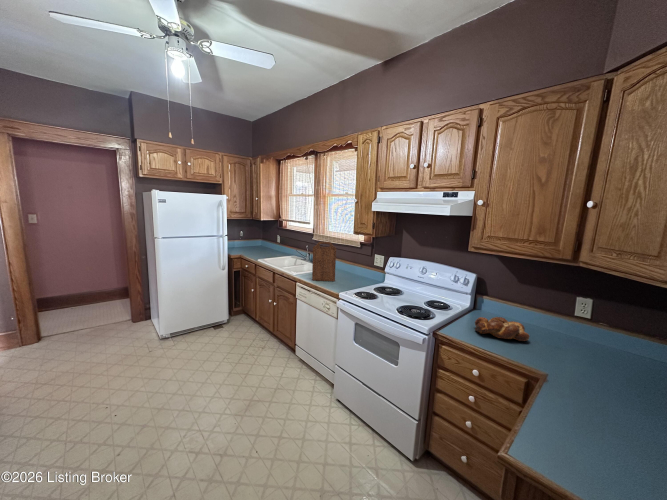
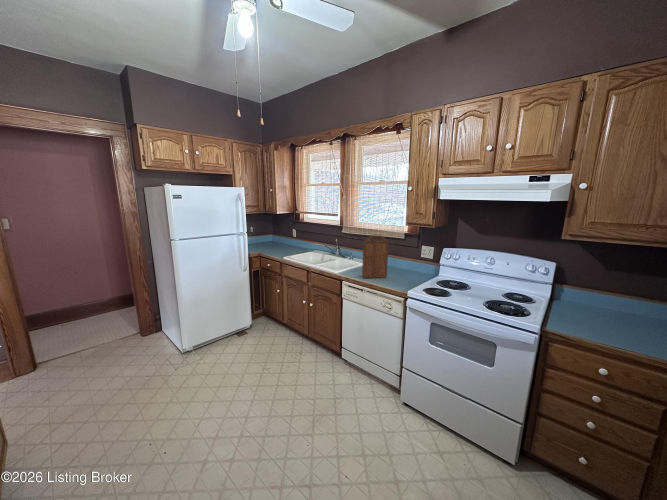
bread loaf: present [475,317,530,341] -> none [577,309,646,333]

